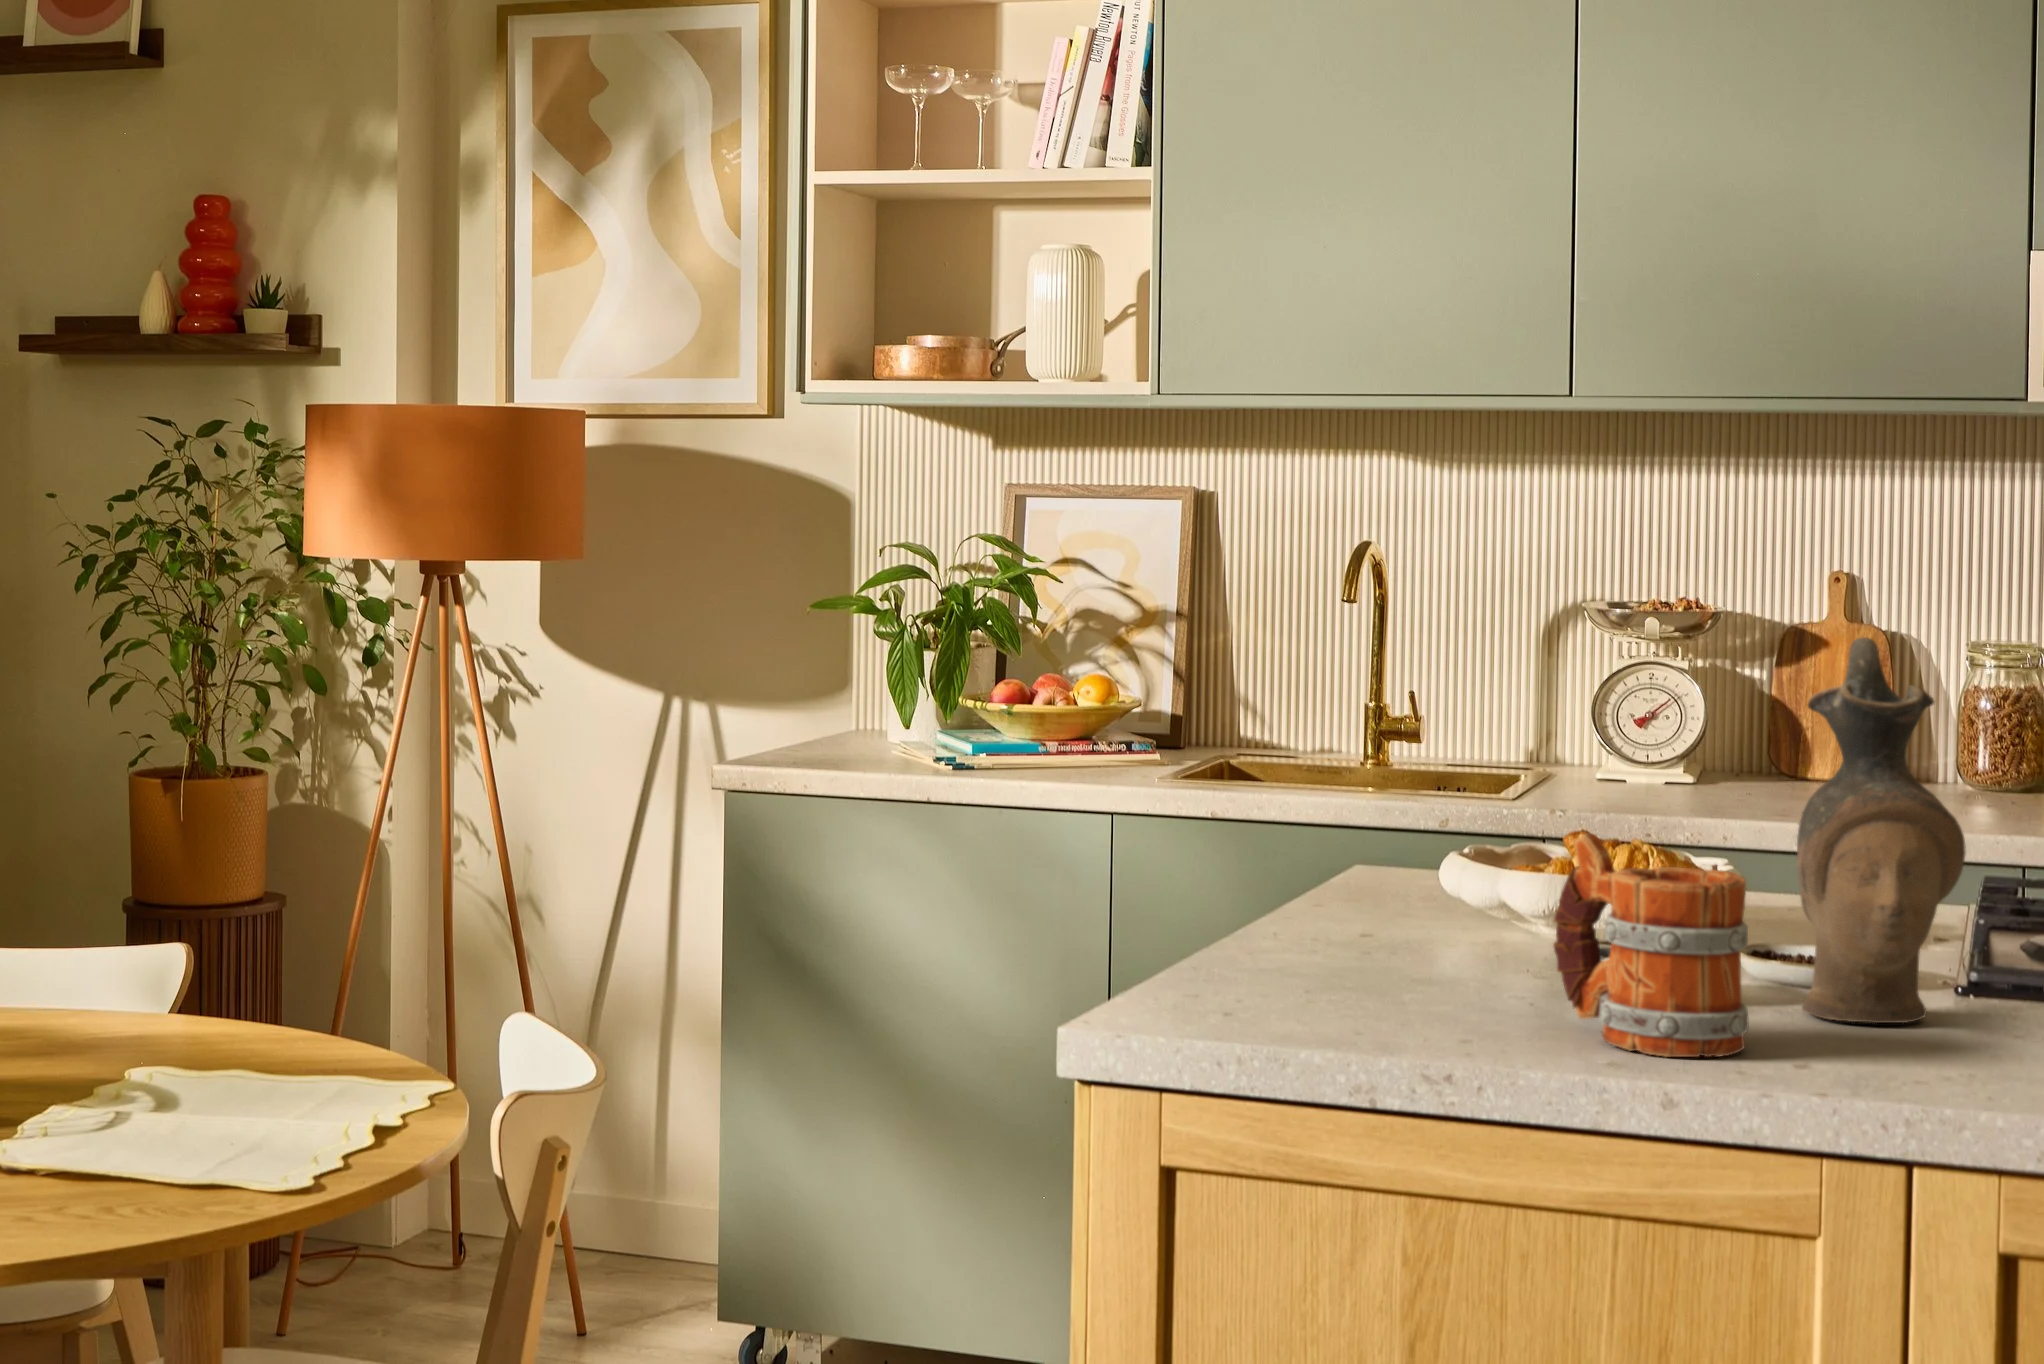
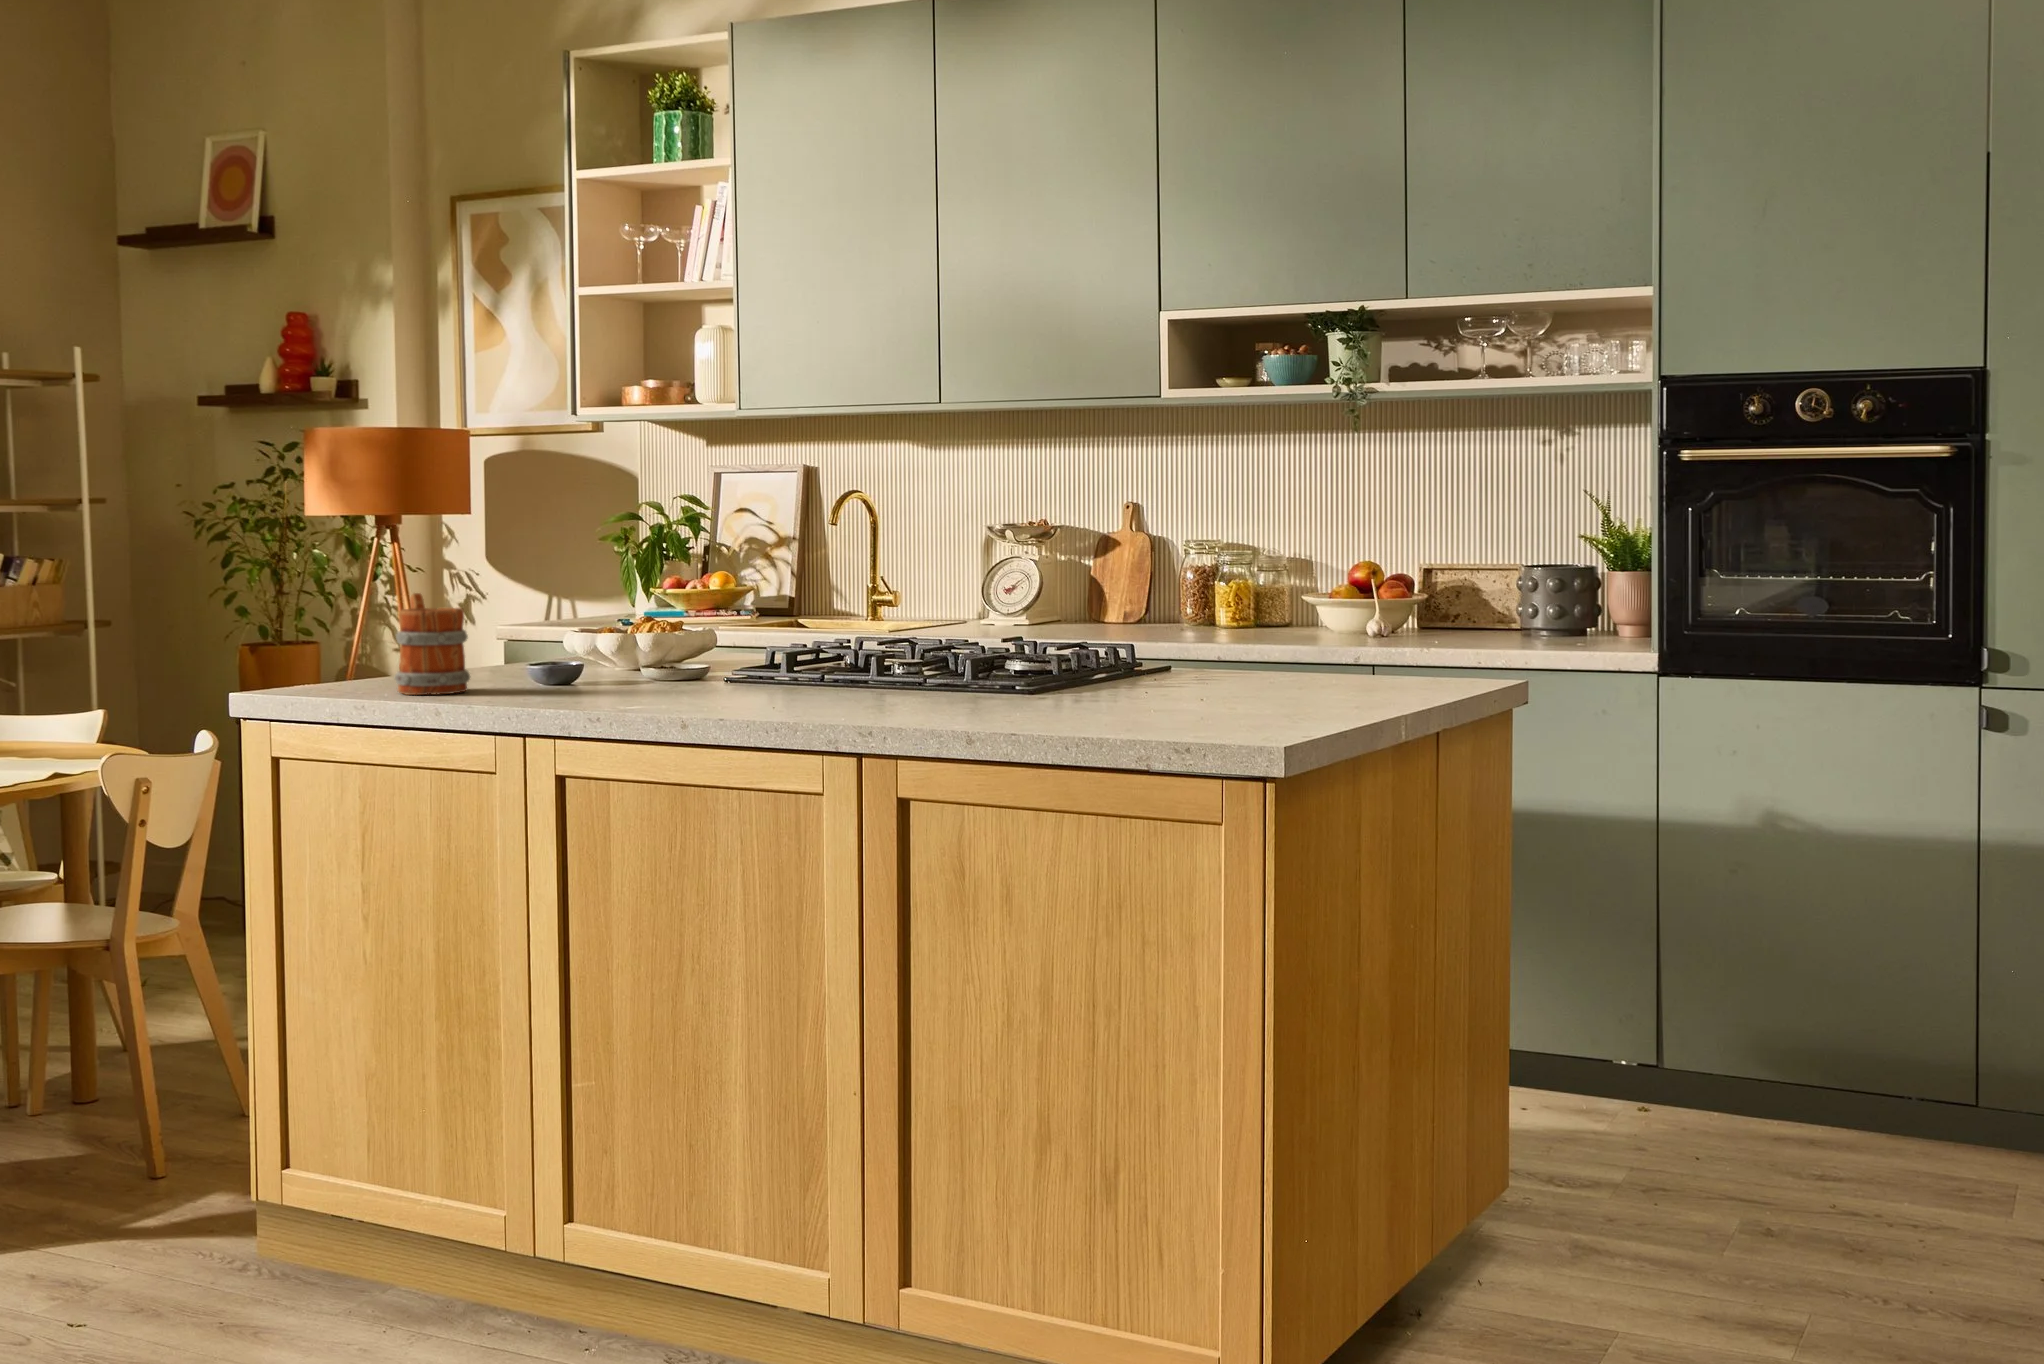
ceramic pitcher: present [1797,637,1966,1023] -> none [539,498,620,686]

